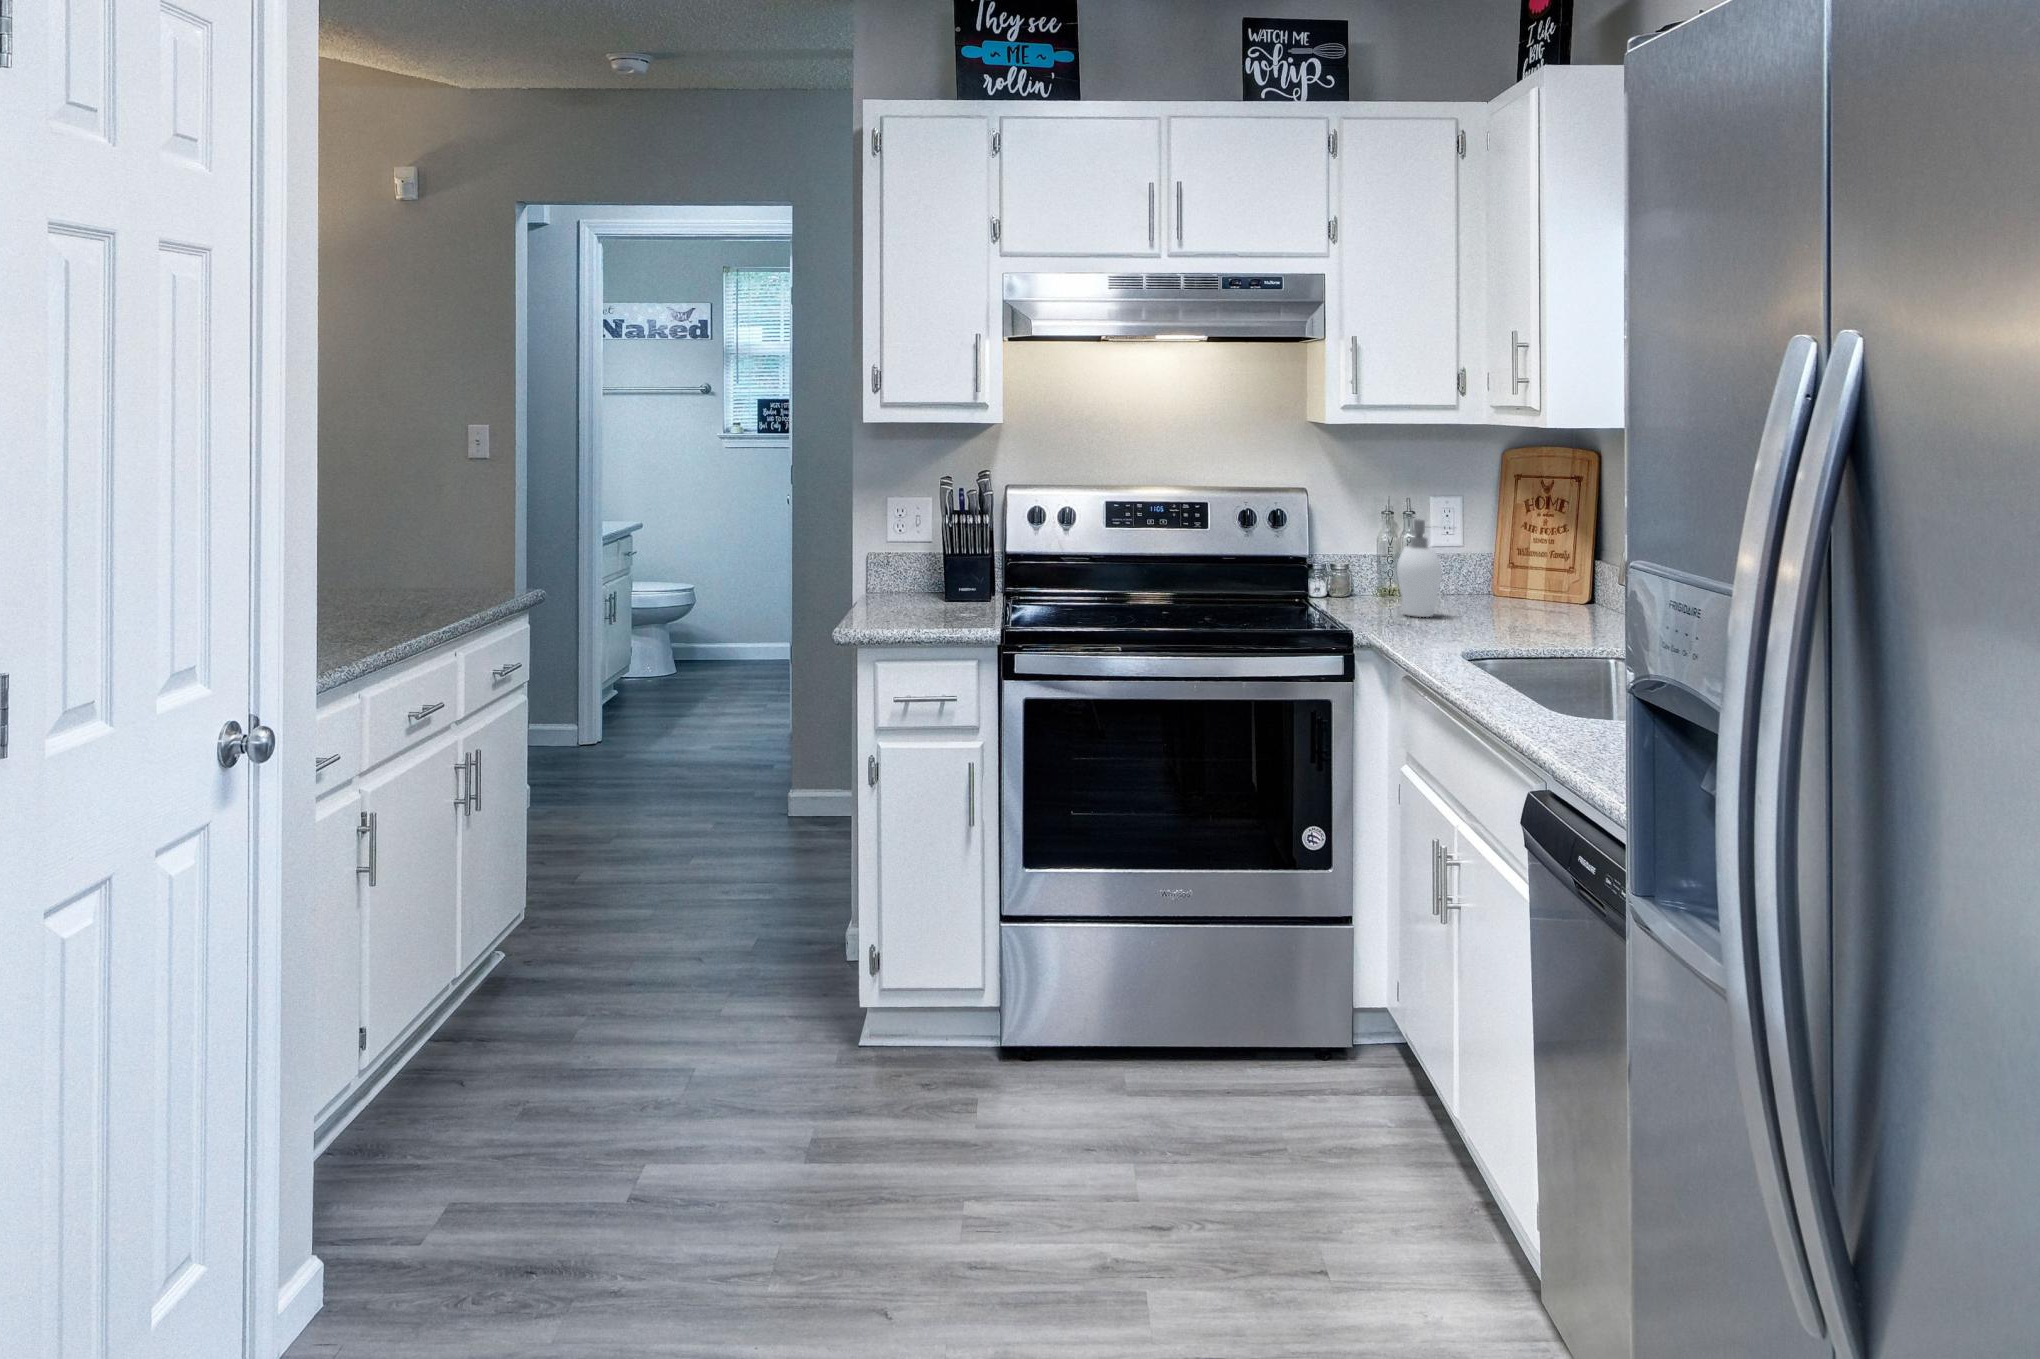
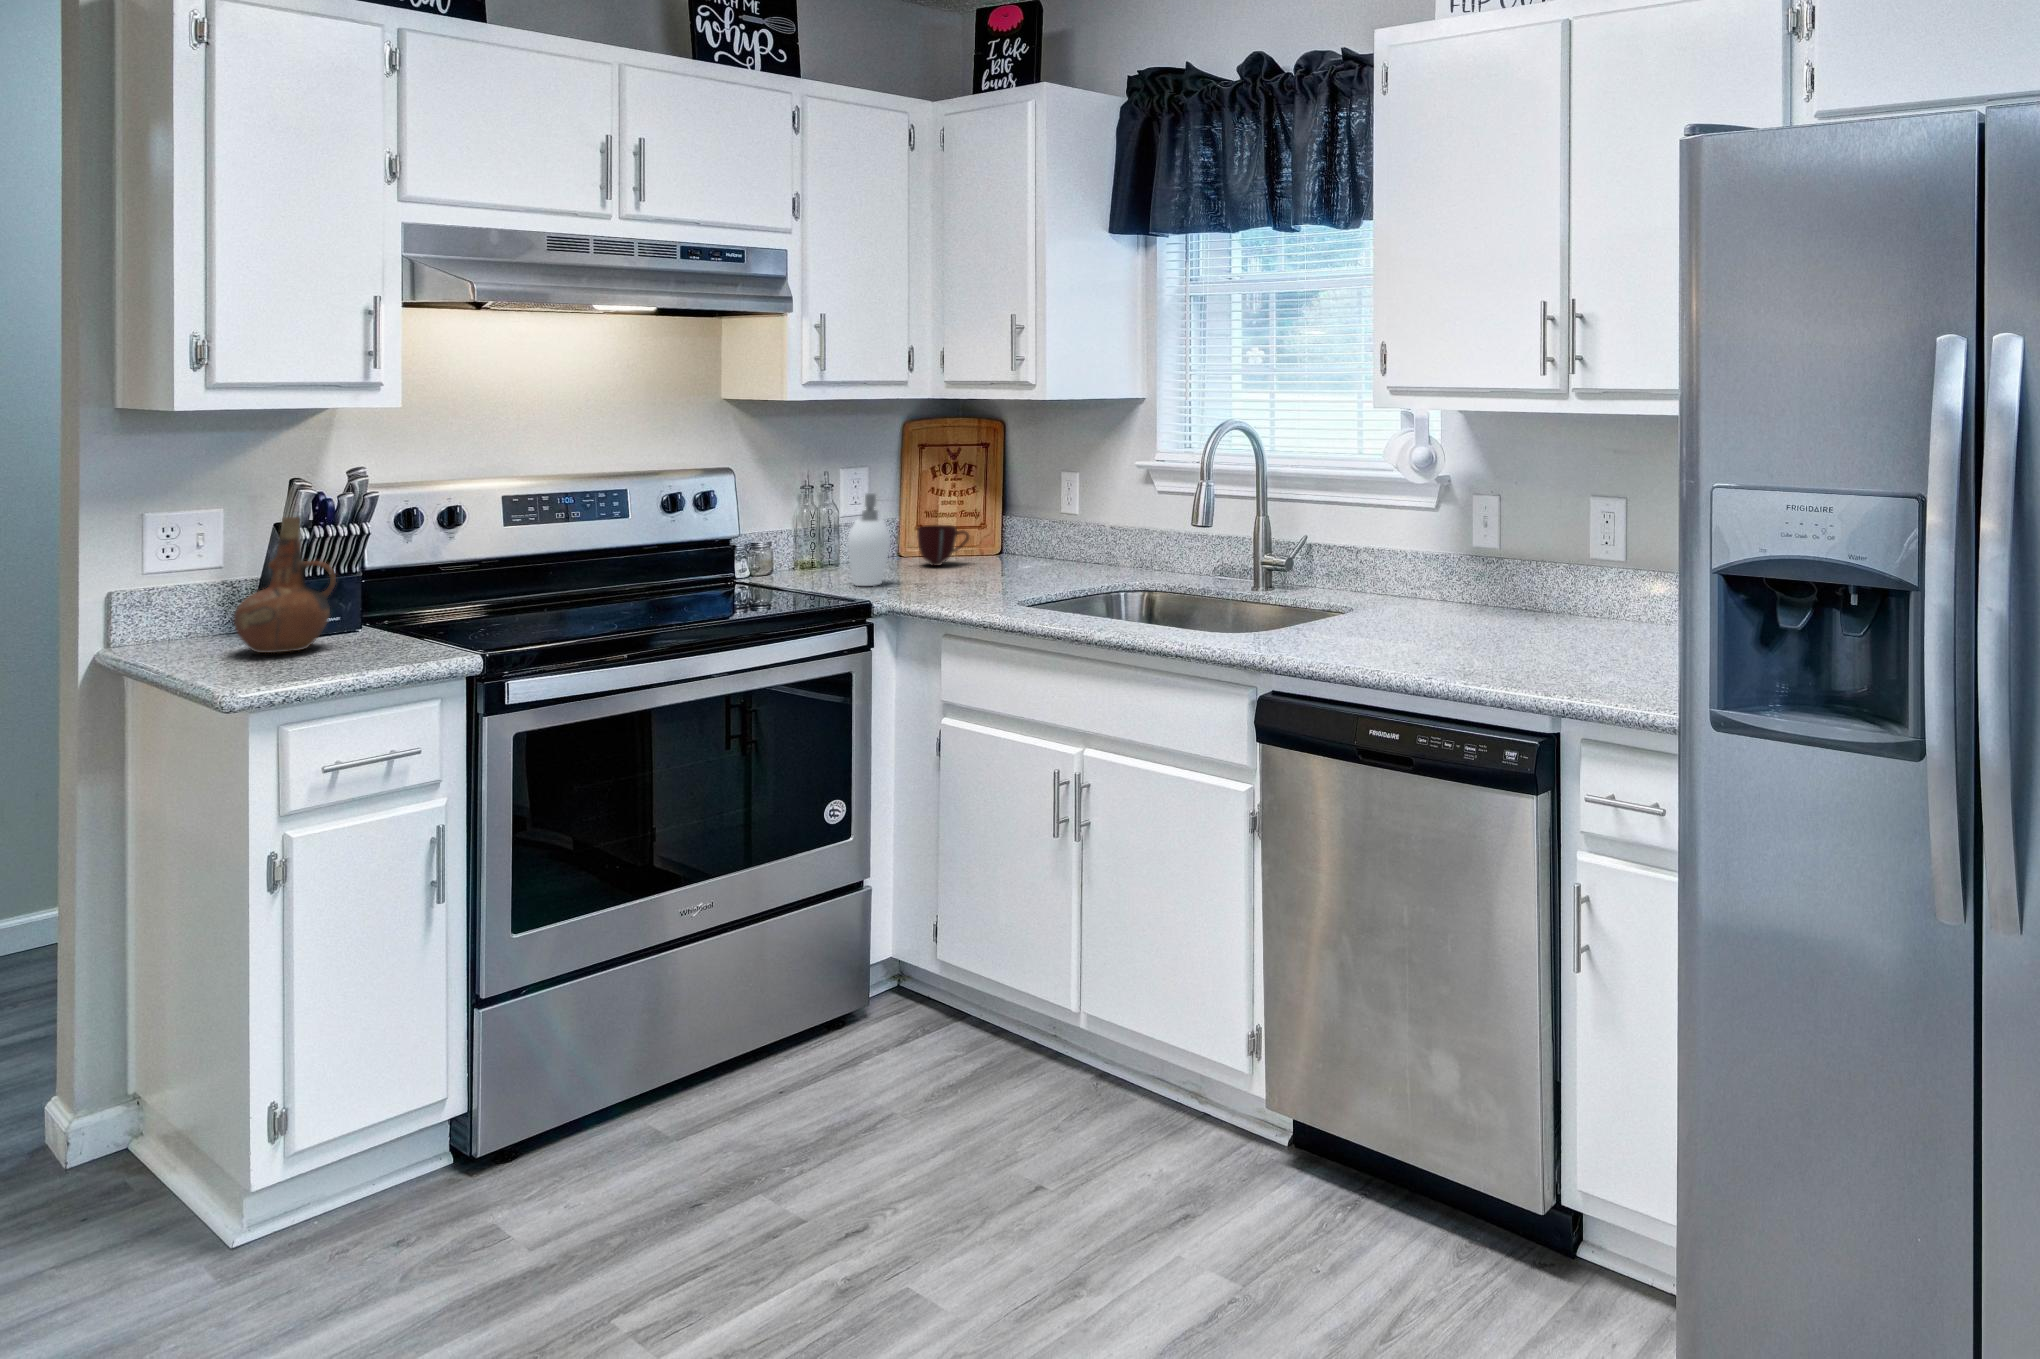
ceramic pitcher: none [912,503,973,607] -> present [234,517,336,653]
mug: none [1492,564,1553,608] -> present [917,525,970,566]

